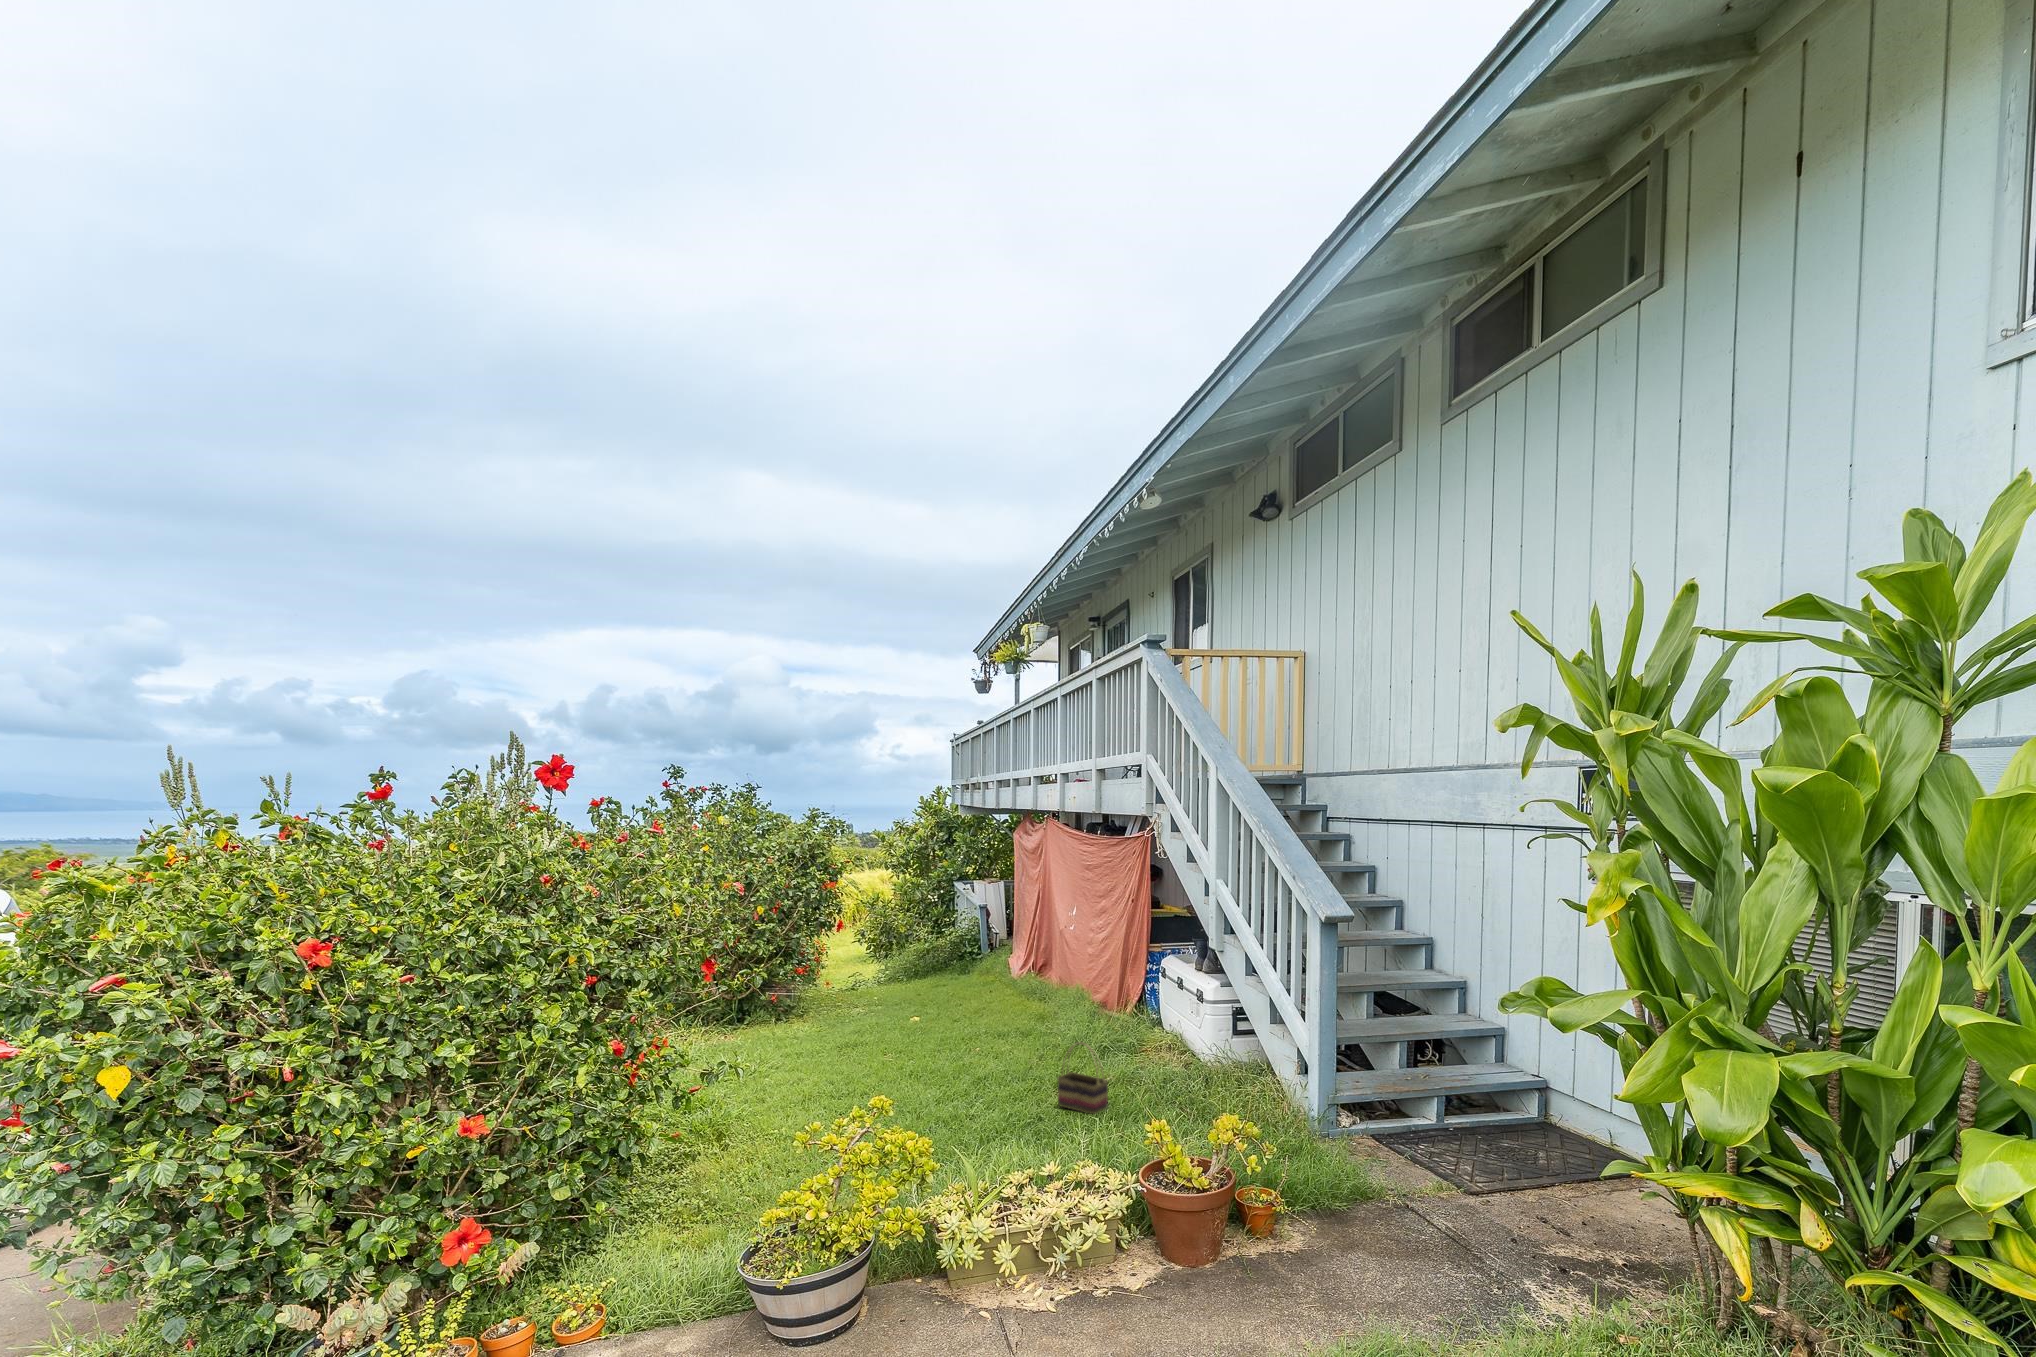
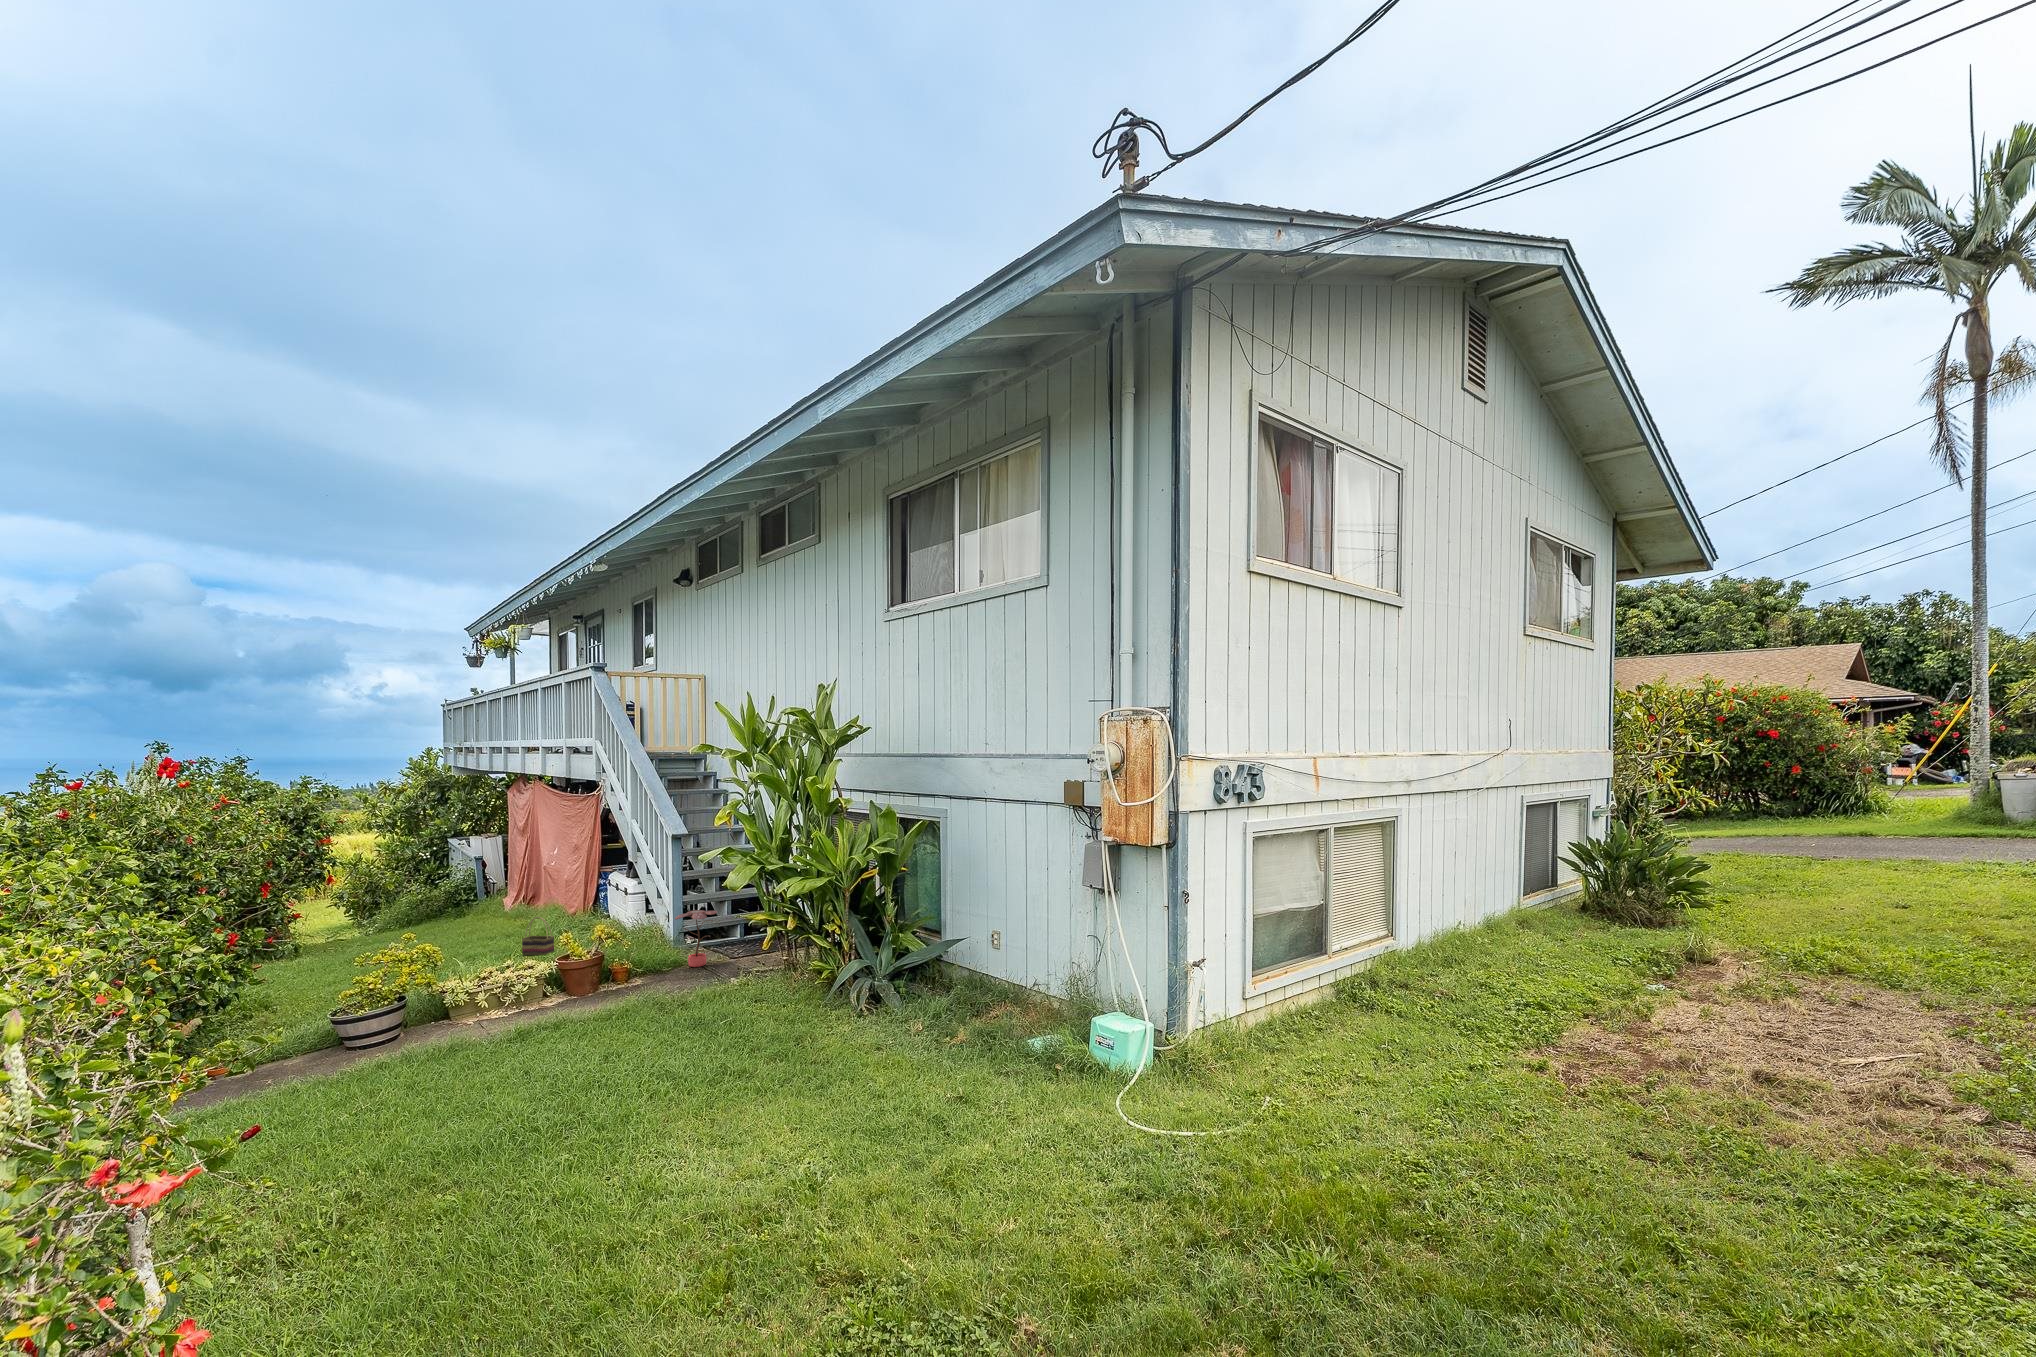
potted plant: none [1415,1115,1514,1271] -> present [675,910,717,967]

